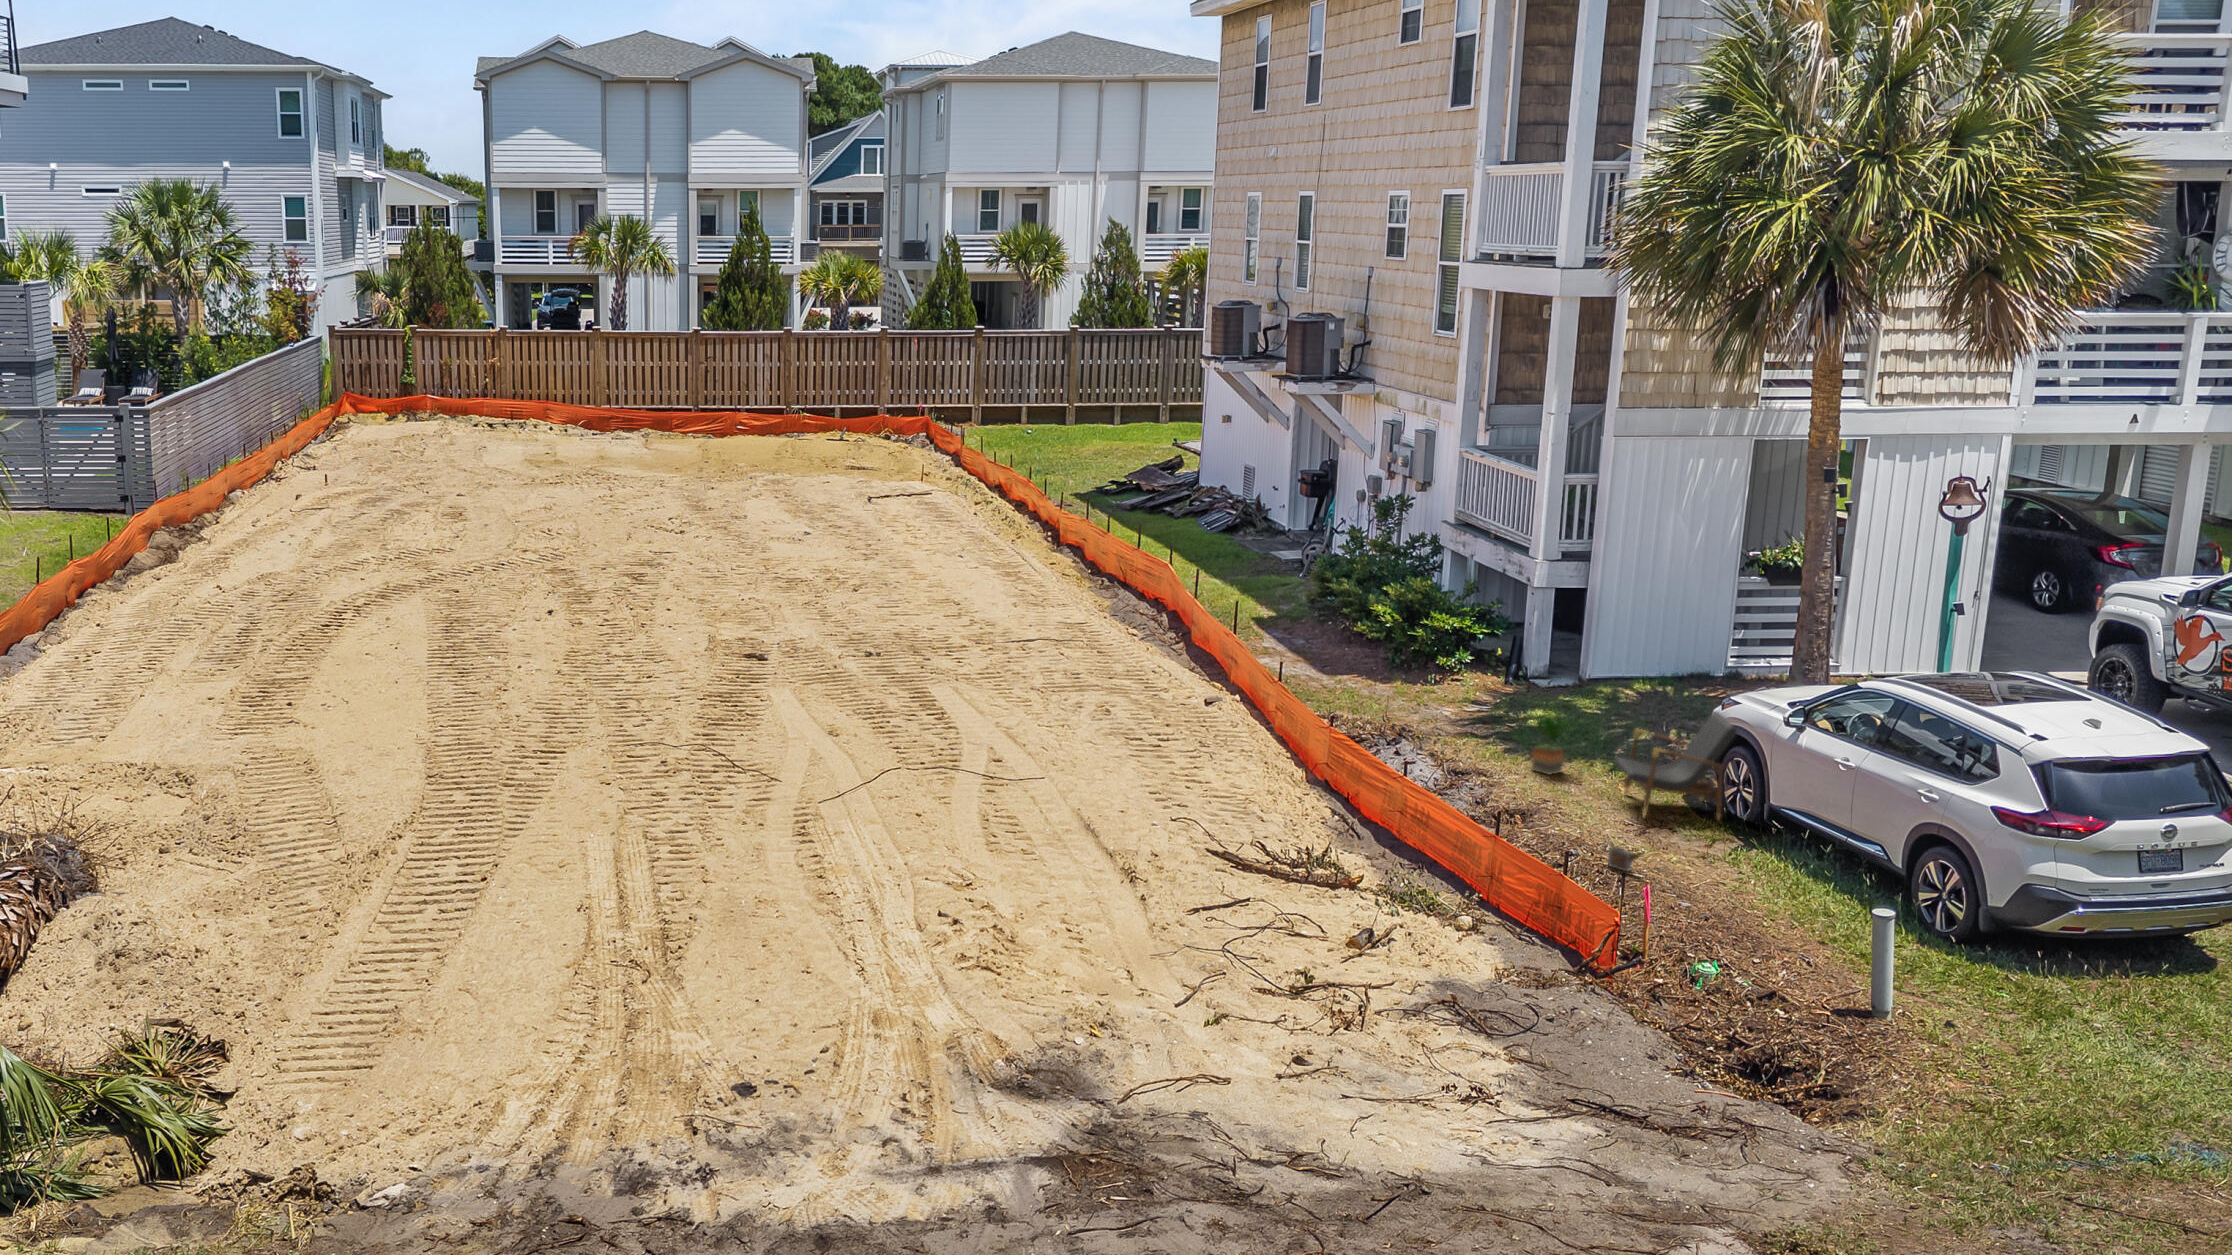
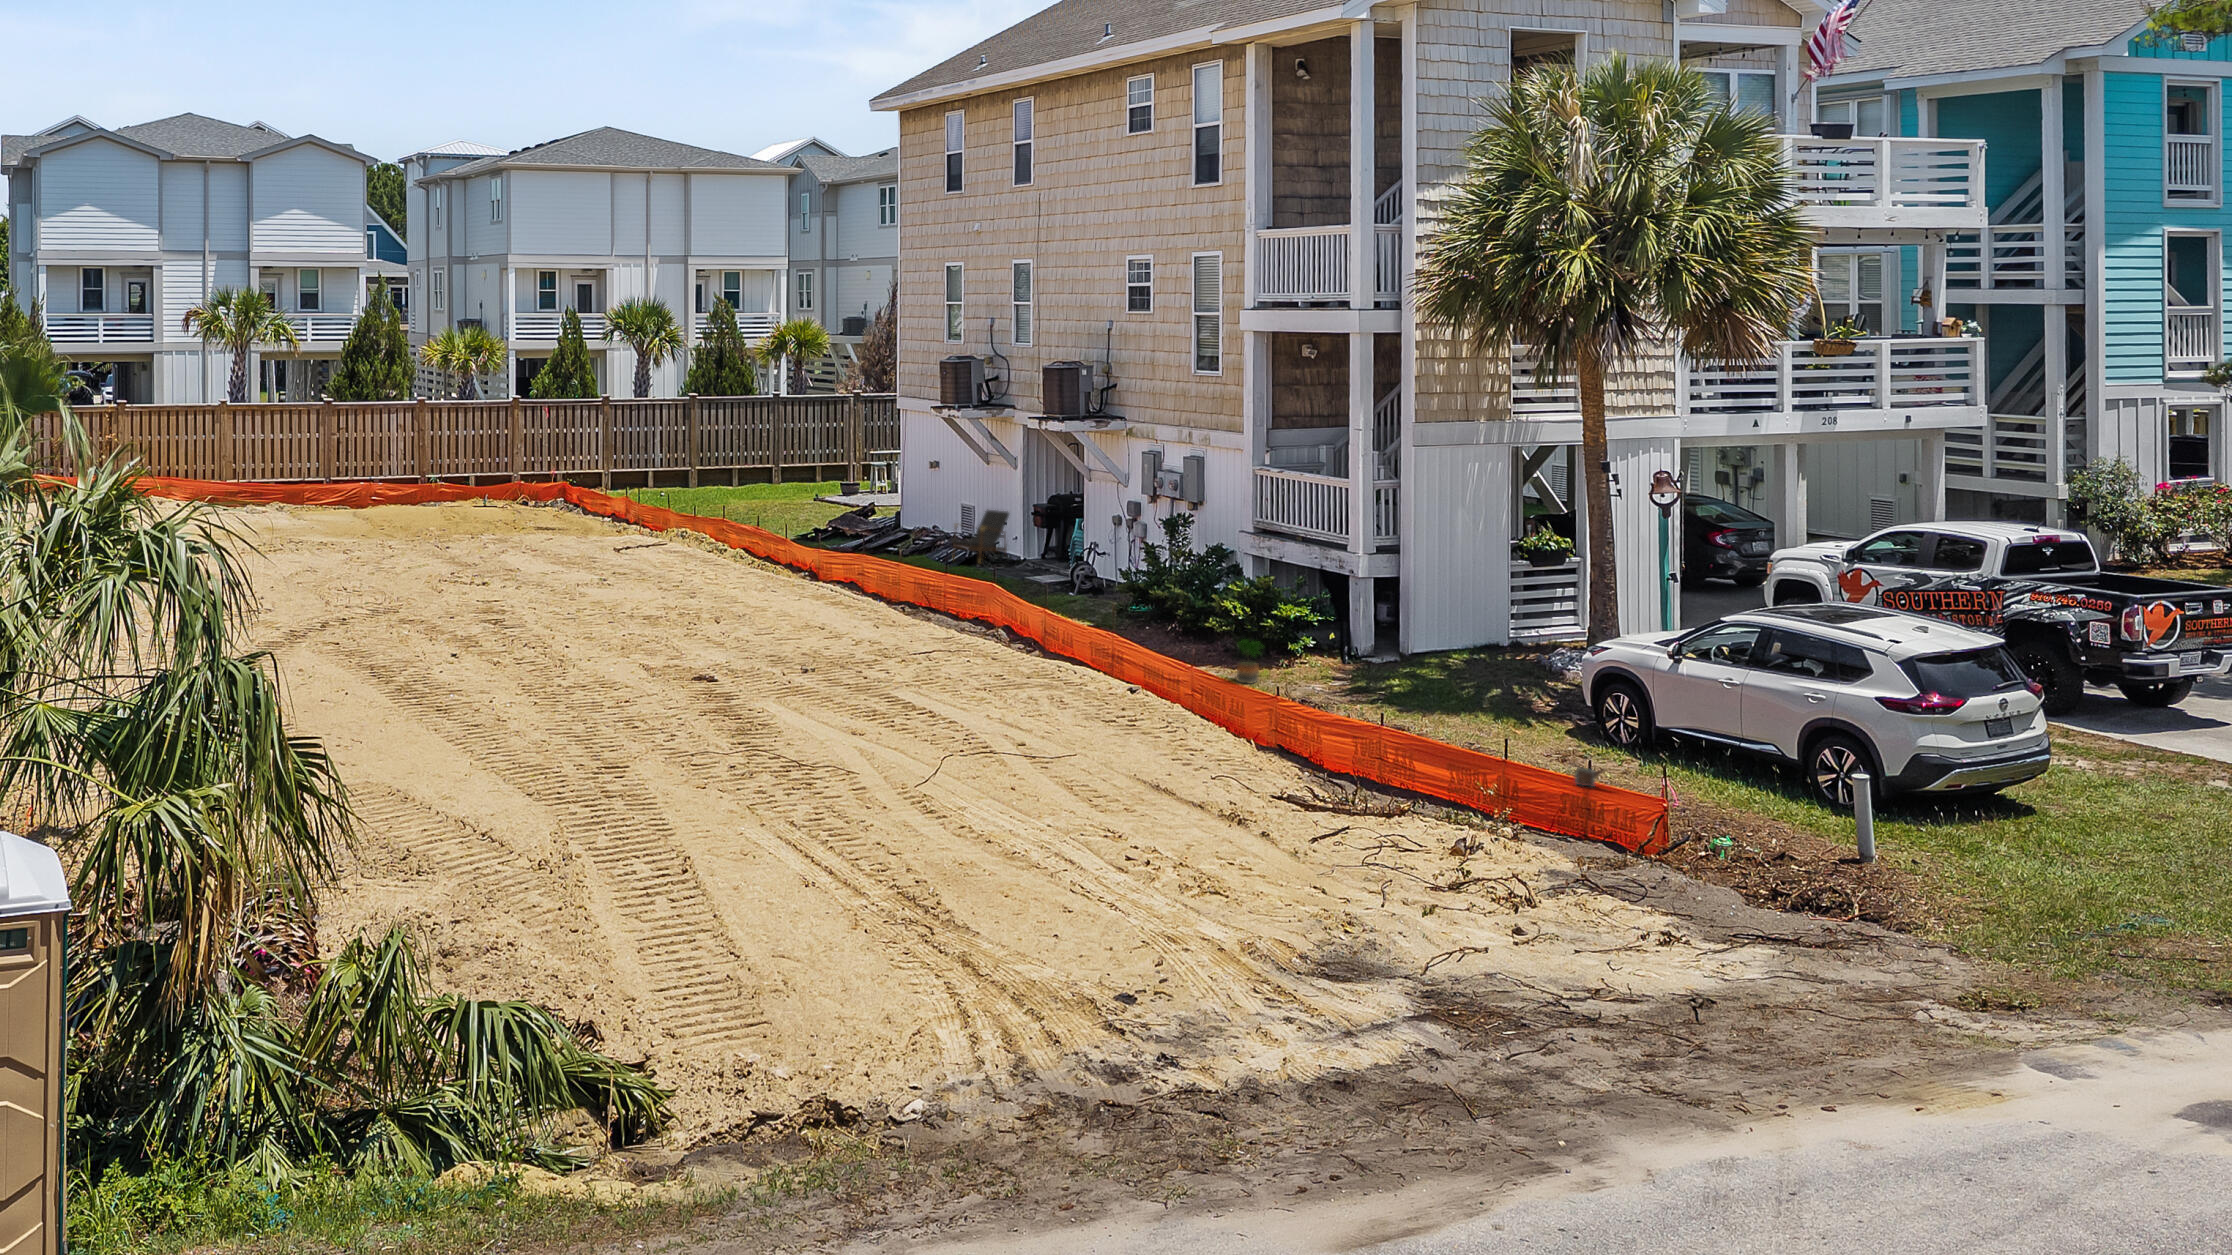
lounge chair: present [1615,713,1737,820] -> present [951,510,1009,557]
potted tree: present [1532,717,1571,775] -> present [1237,640,1263,684]

